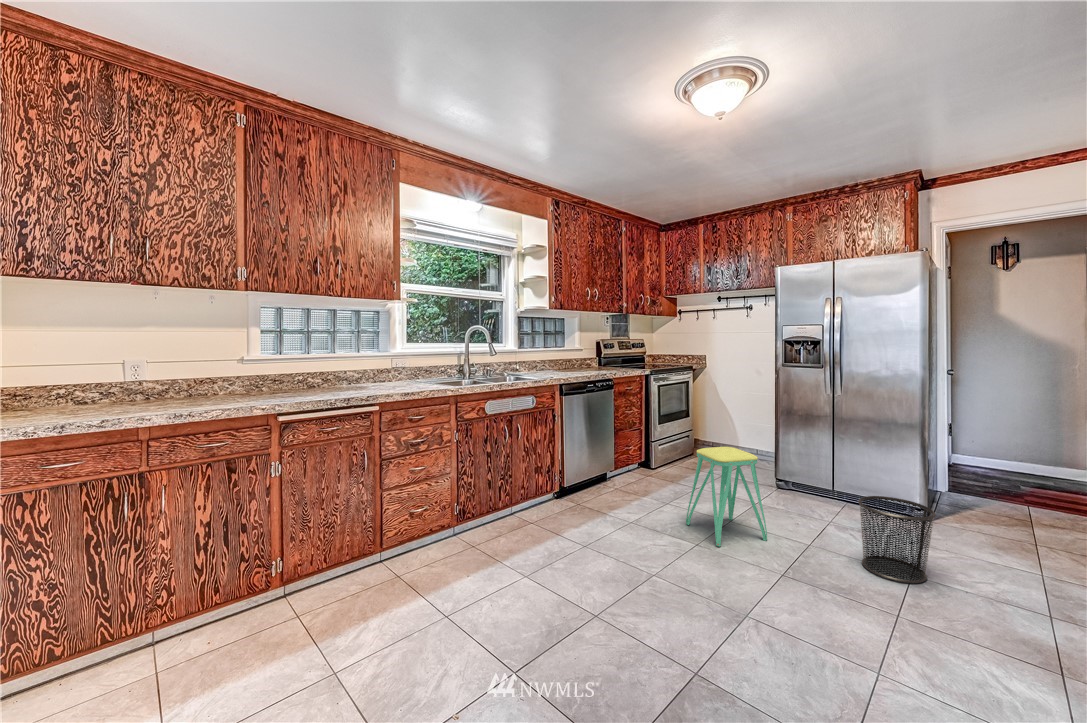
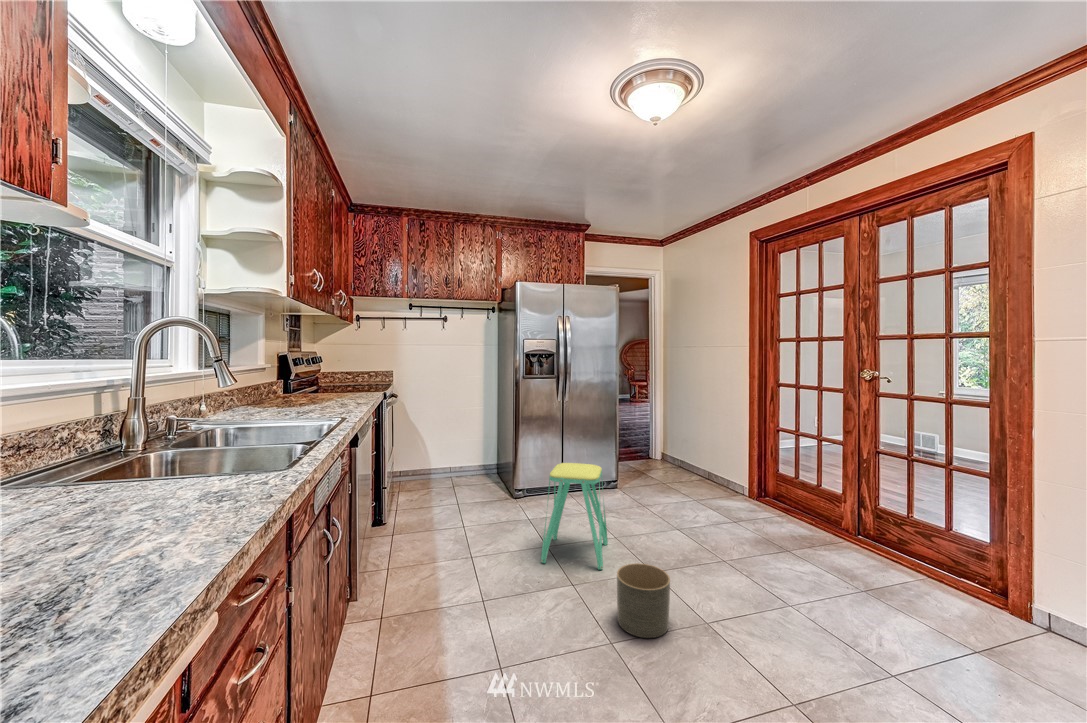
trash can: present [858,496,936,583] -> none [658,472,706,535]
planter: none [650,527,697,588] -> present [617,563,670,638]

